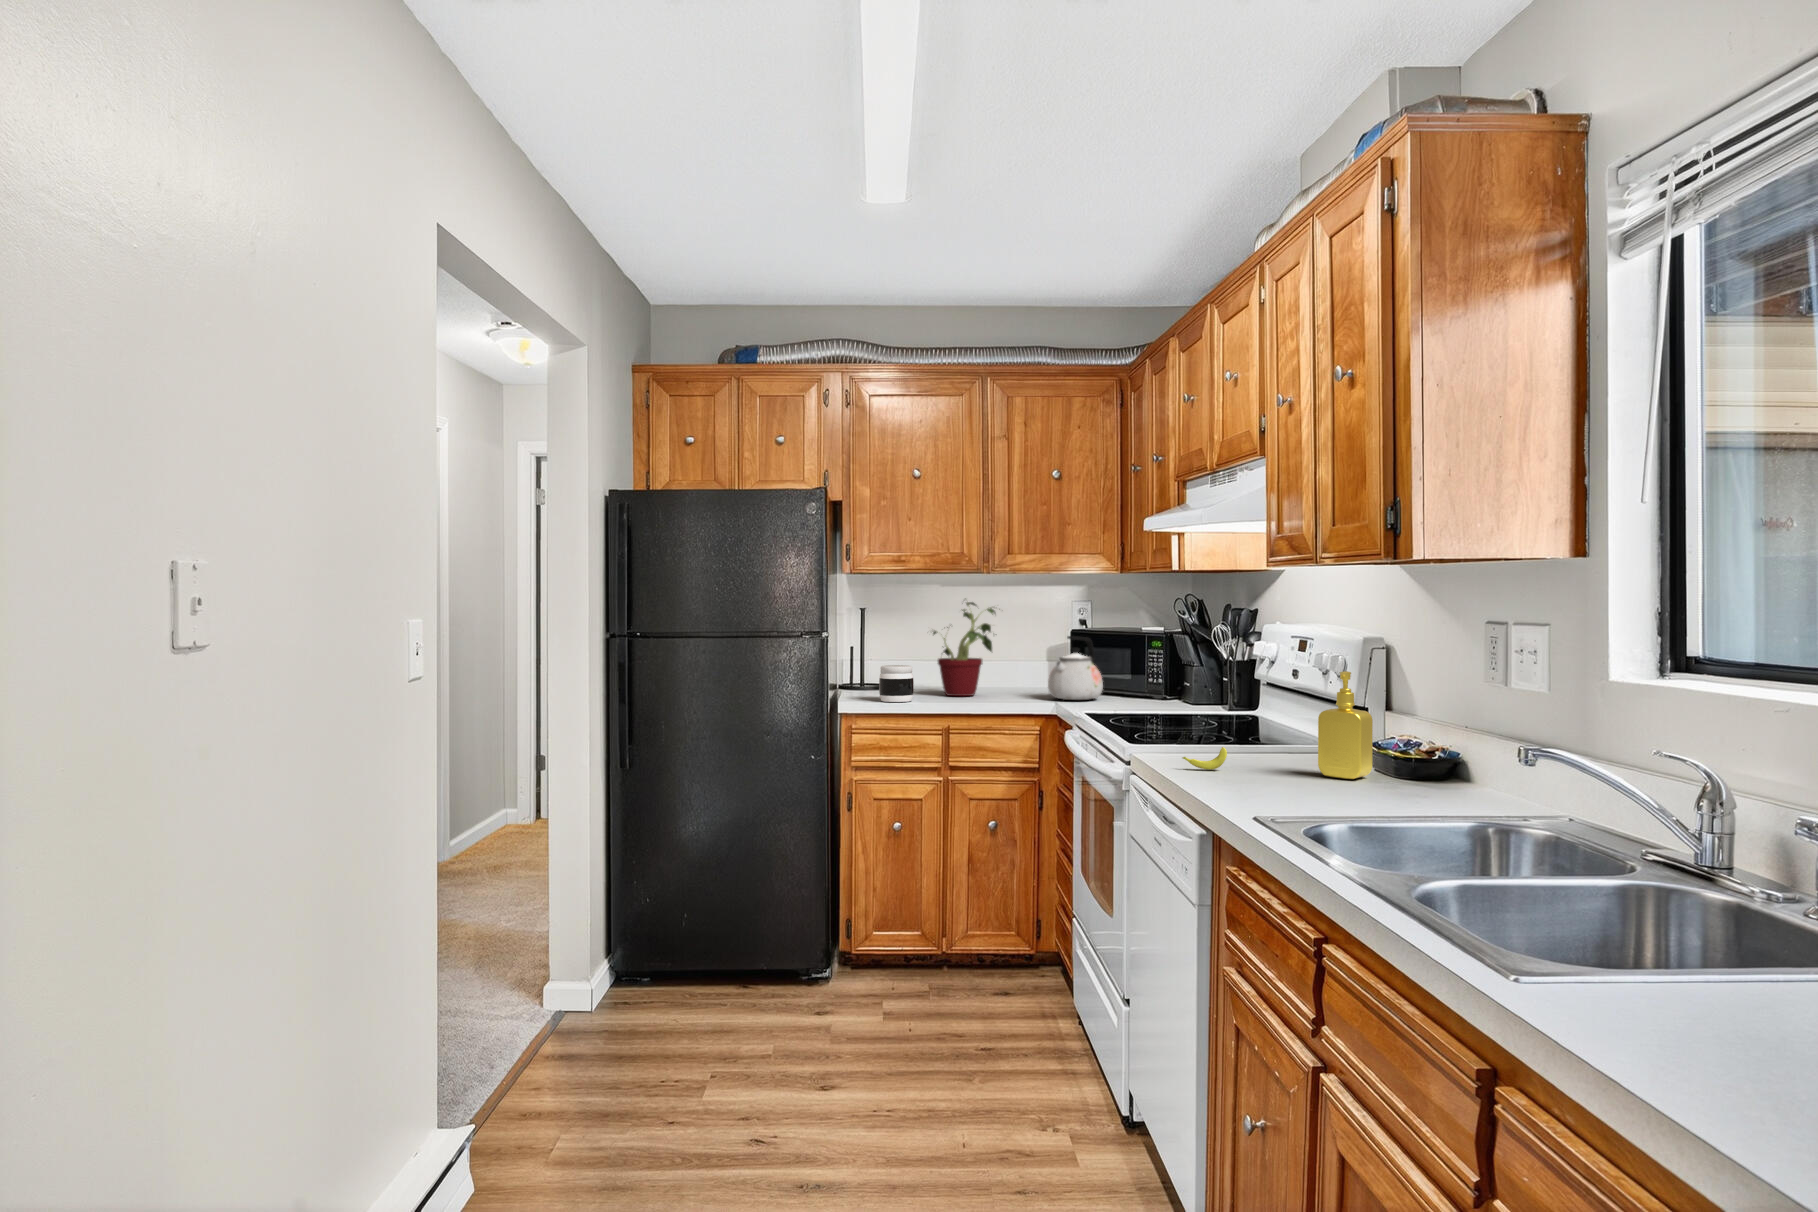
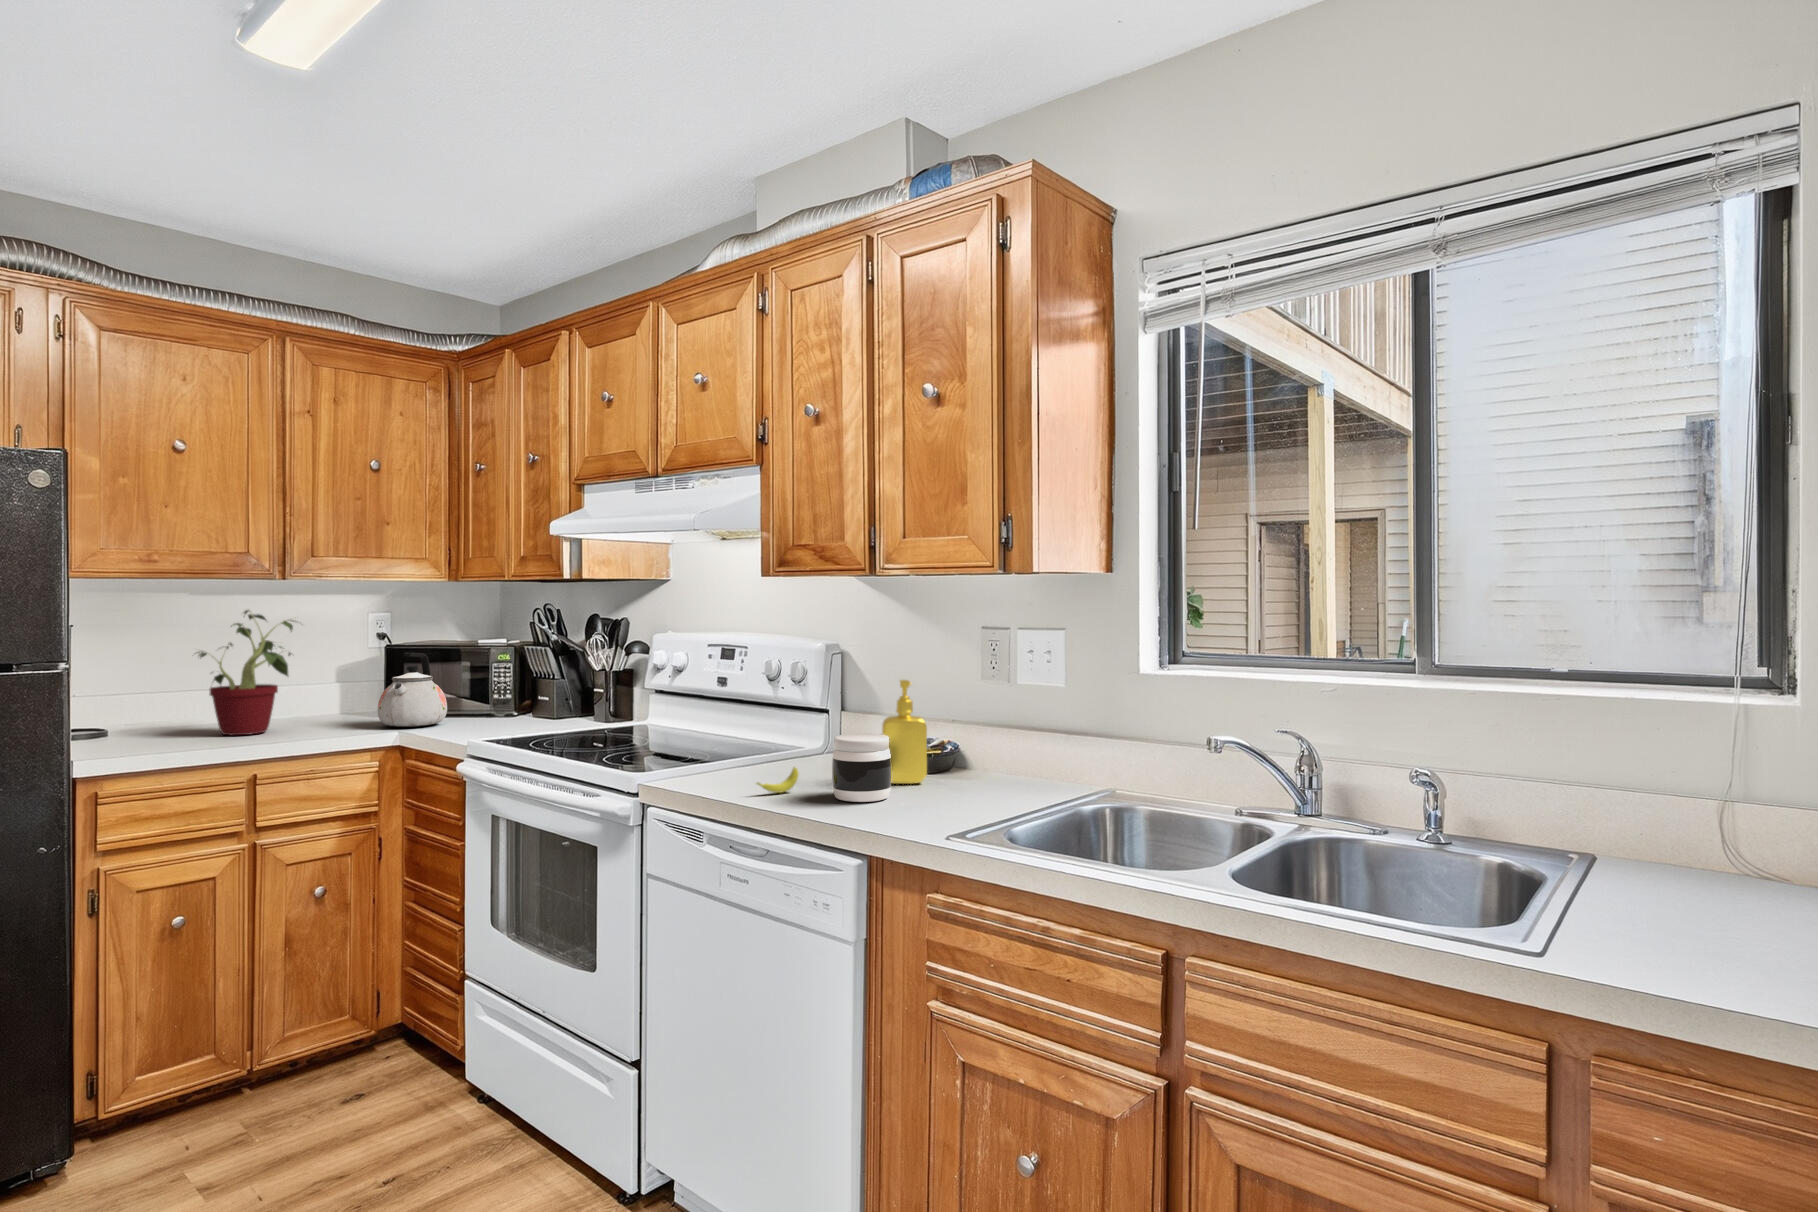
jar: present [879,665,914,702] -> present [832,733,892,802]

